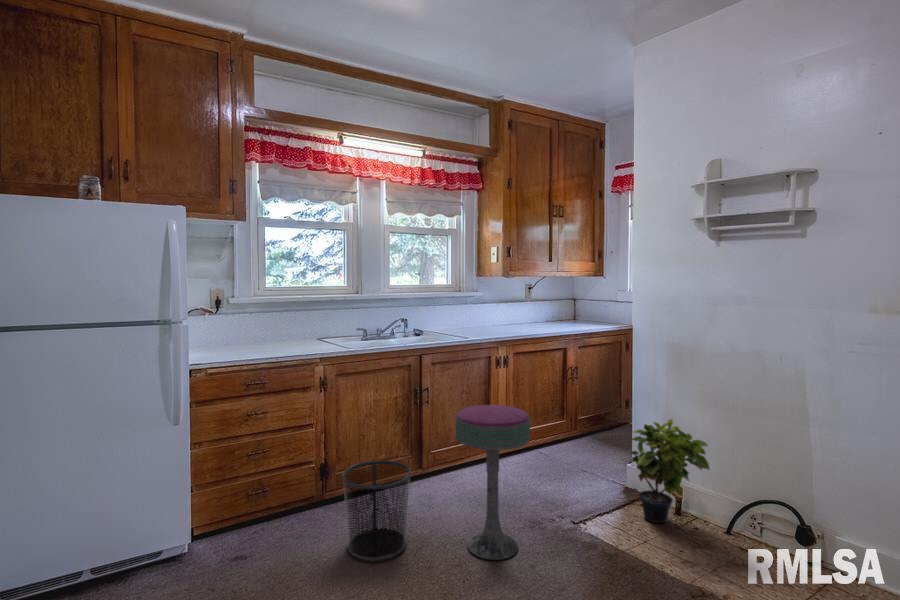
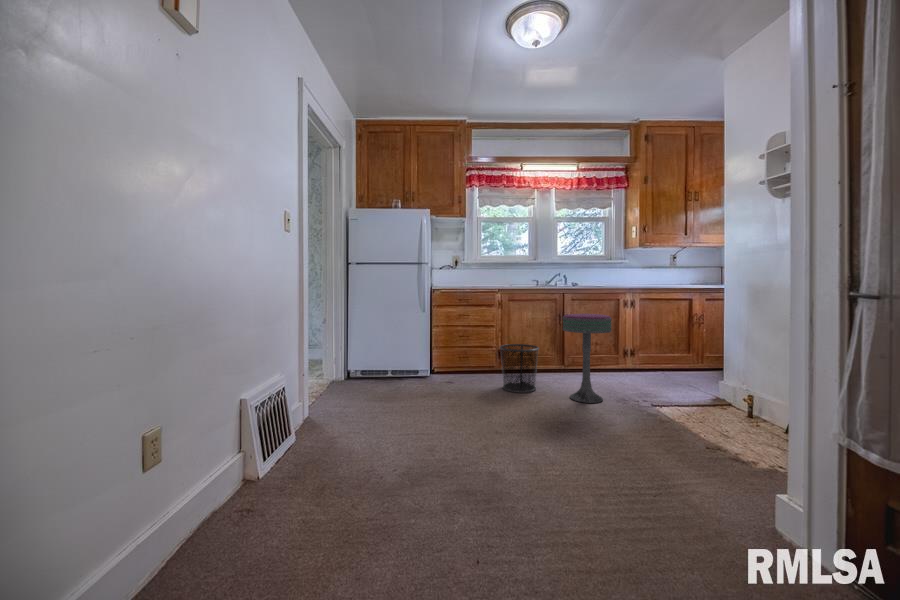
potted plant: present [629,419,709,523] -> none [701,332,772,410]

